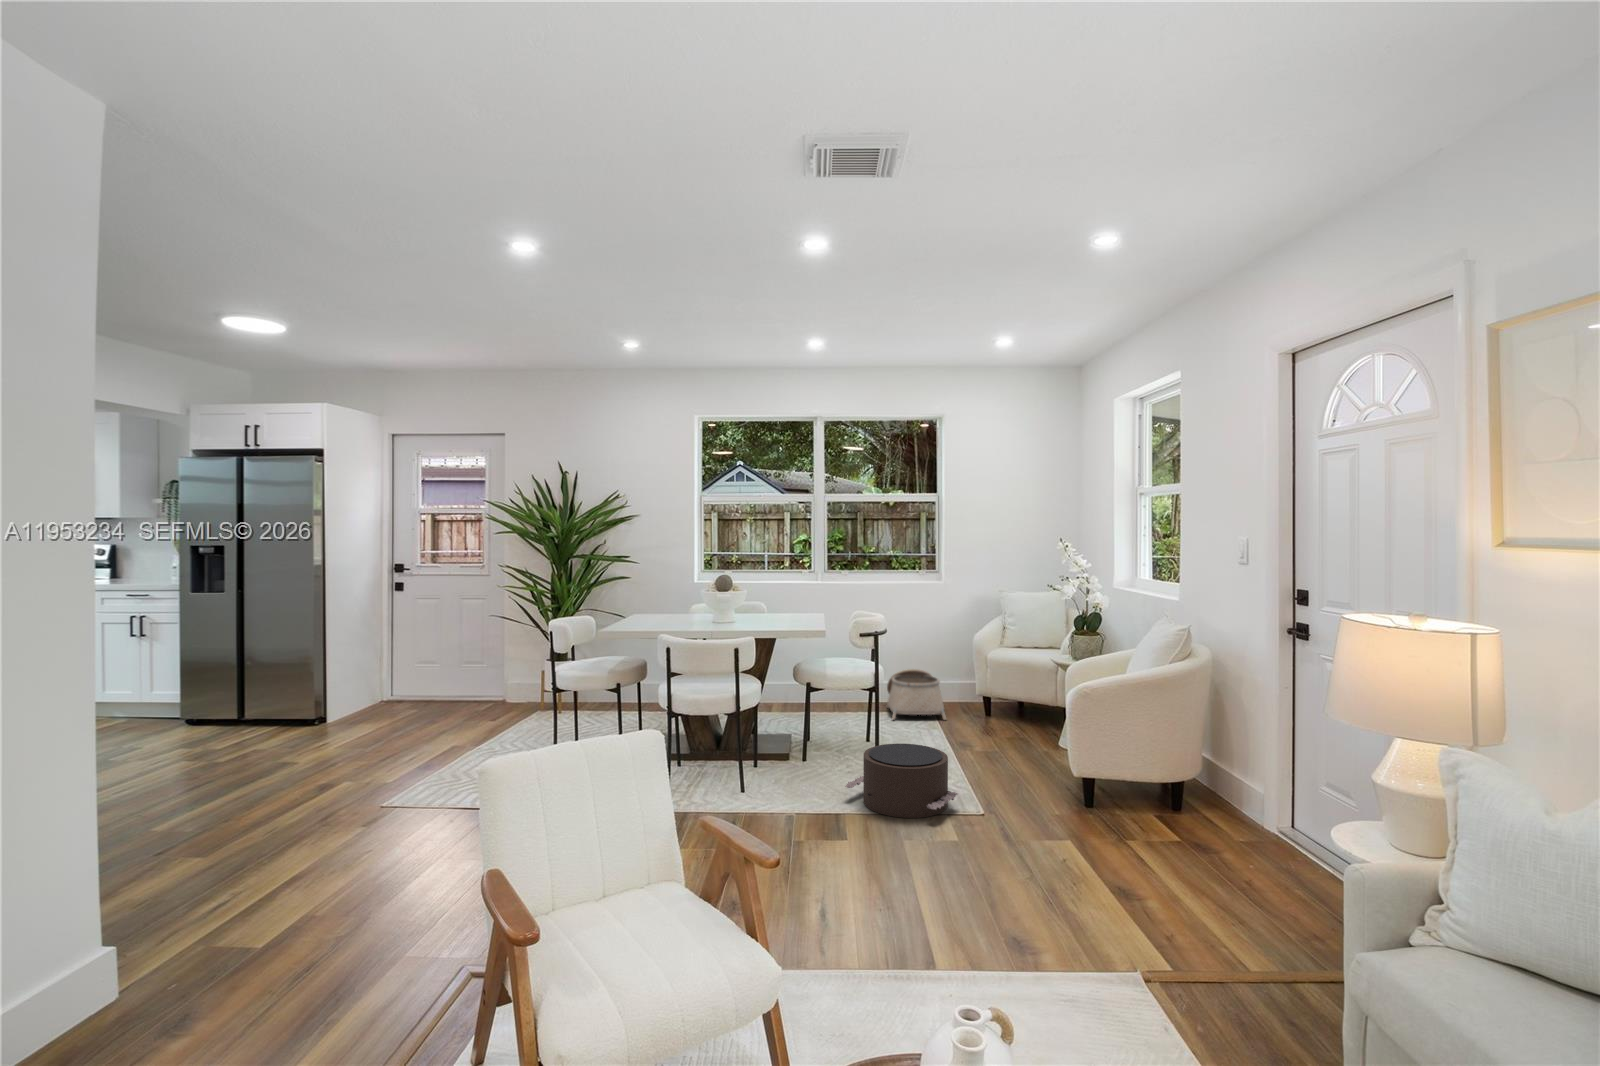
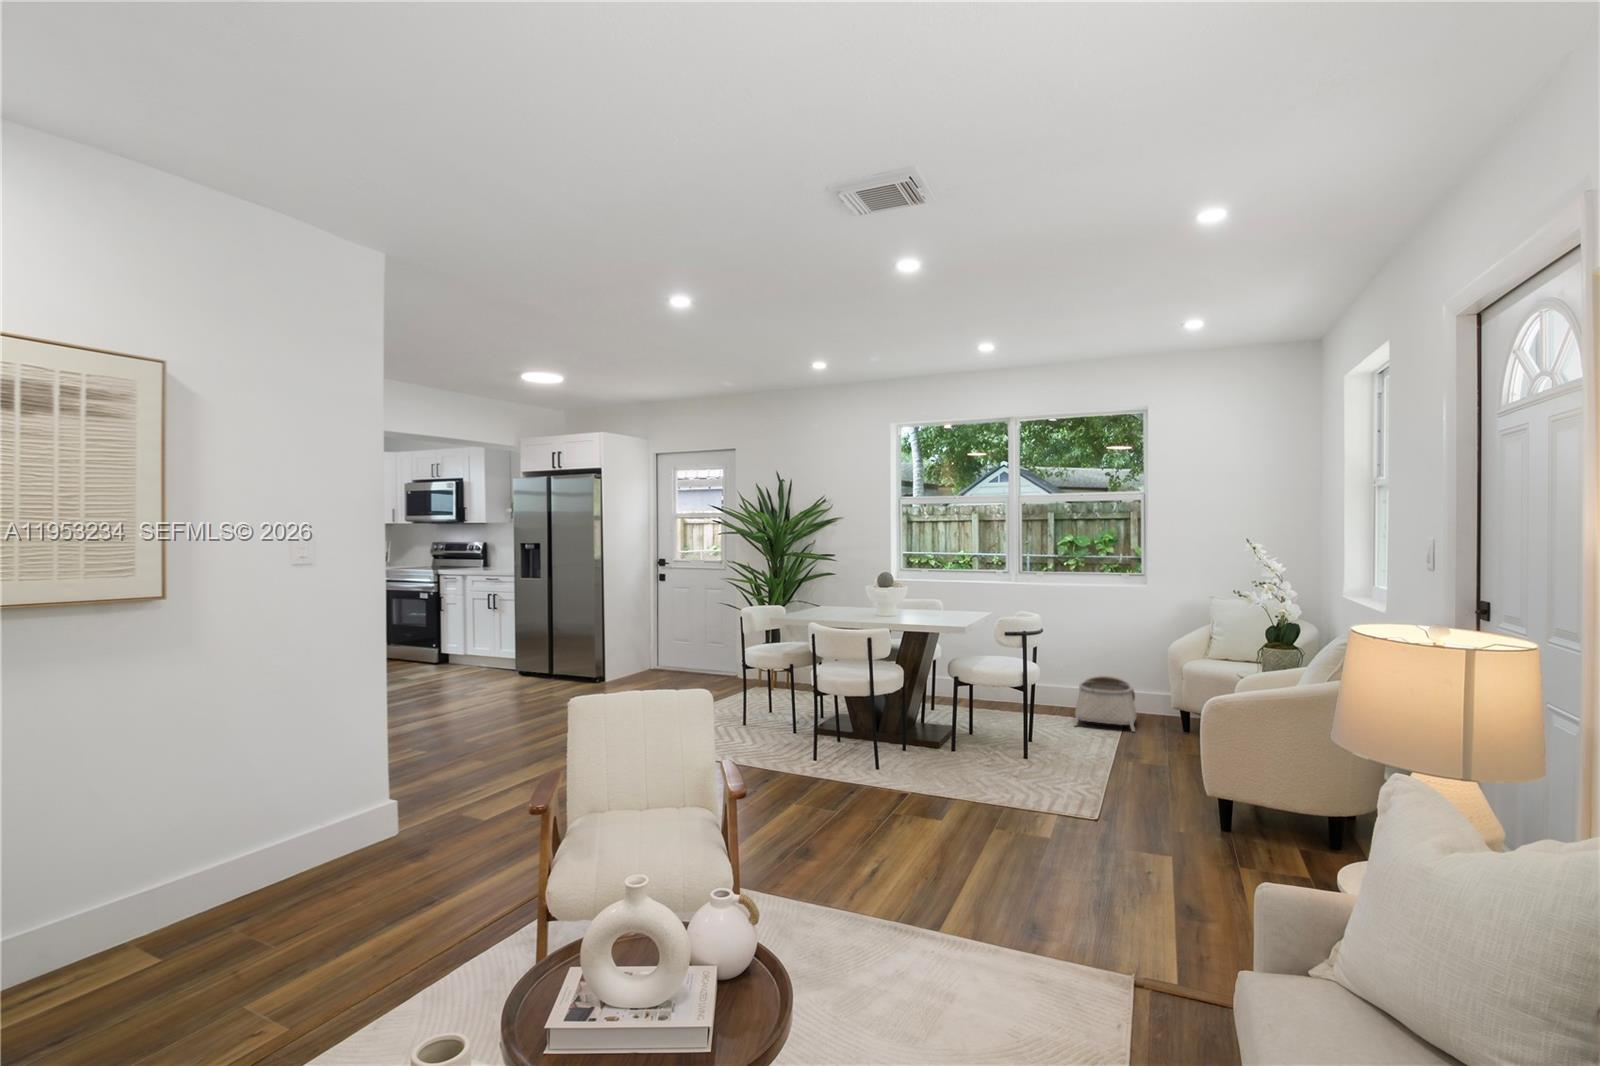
pouf: present [845,744,958,818] -> none [961,742,1071,816]

